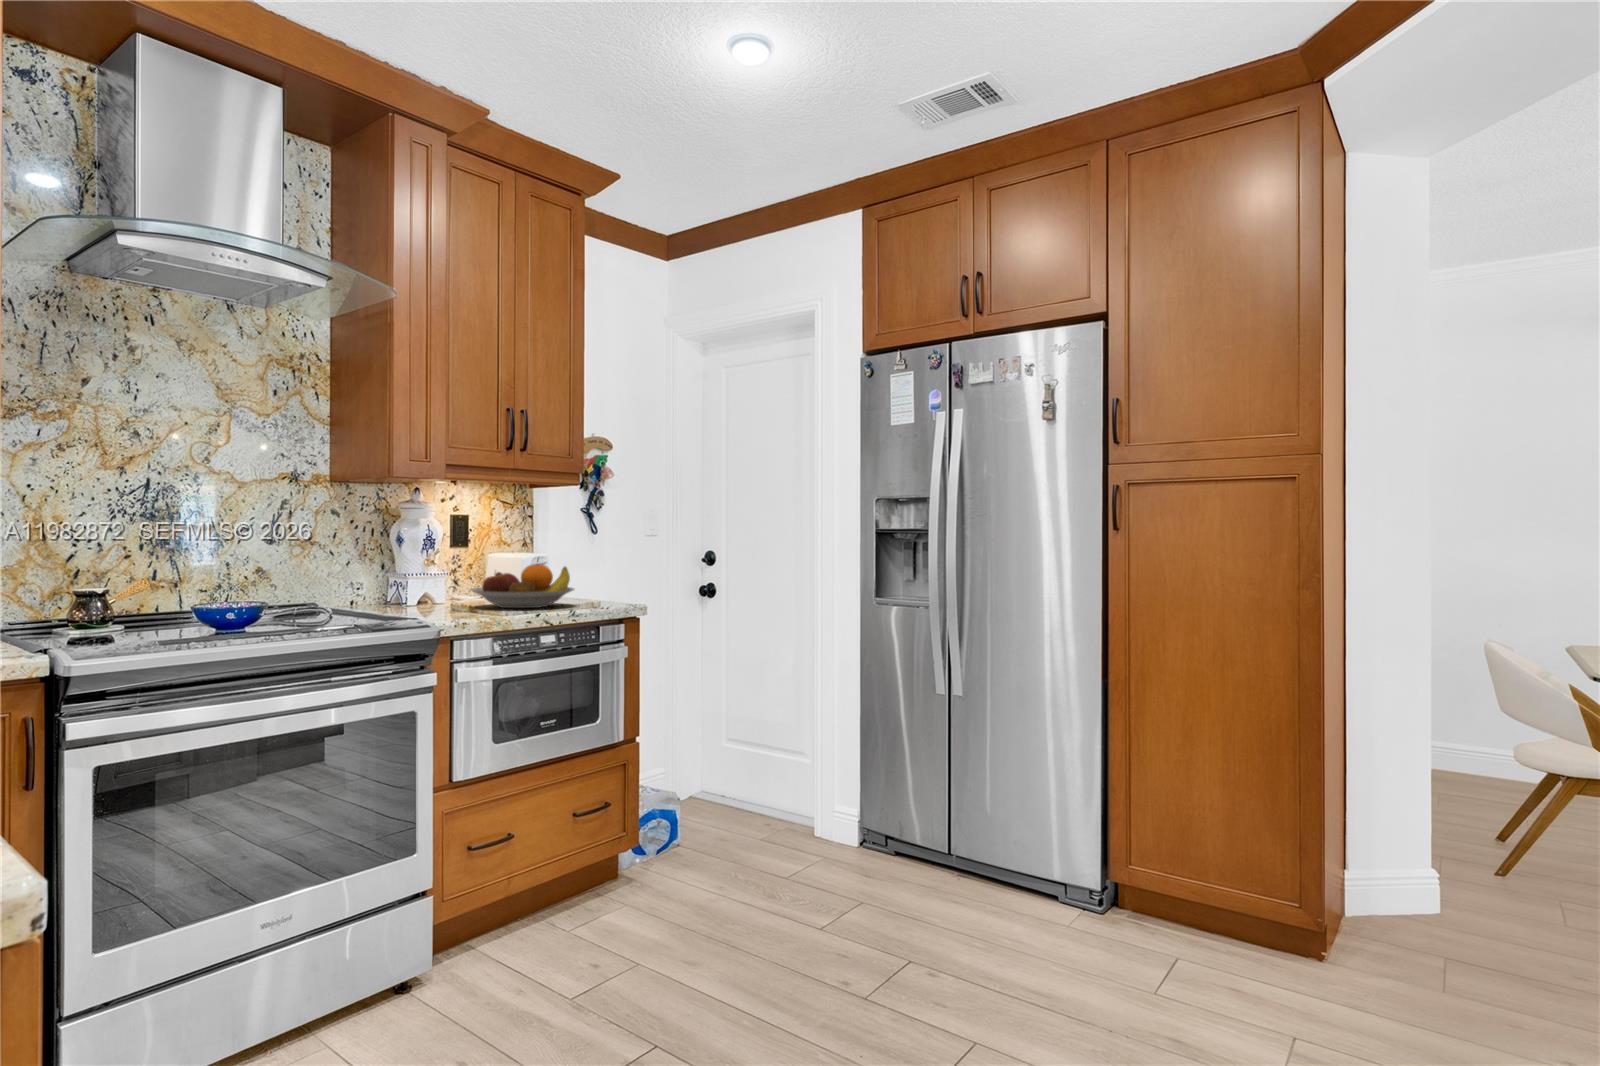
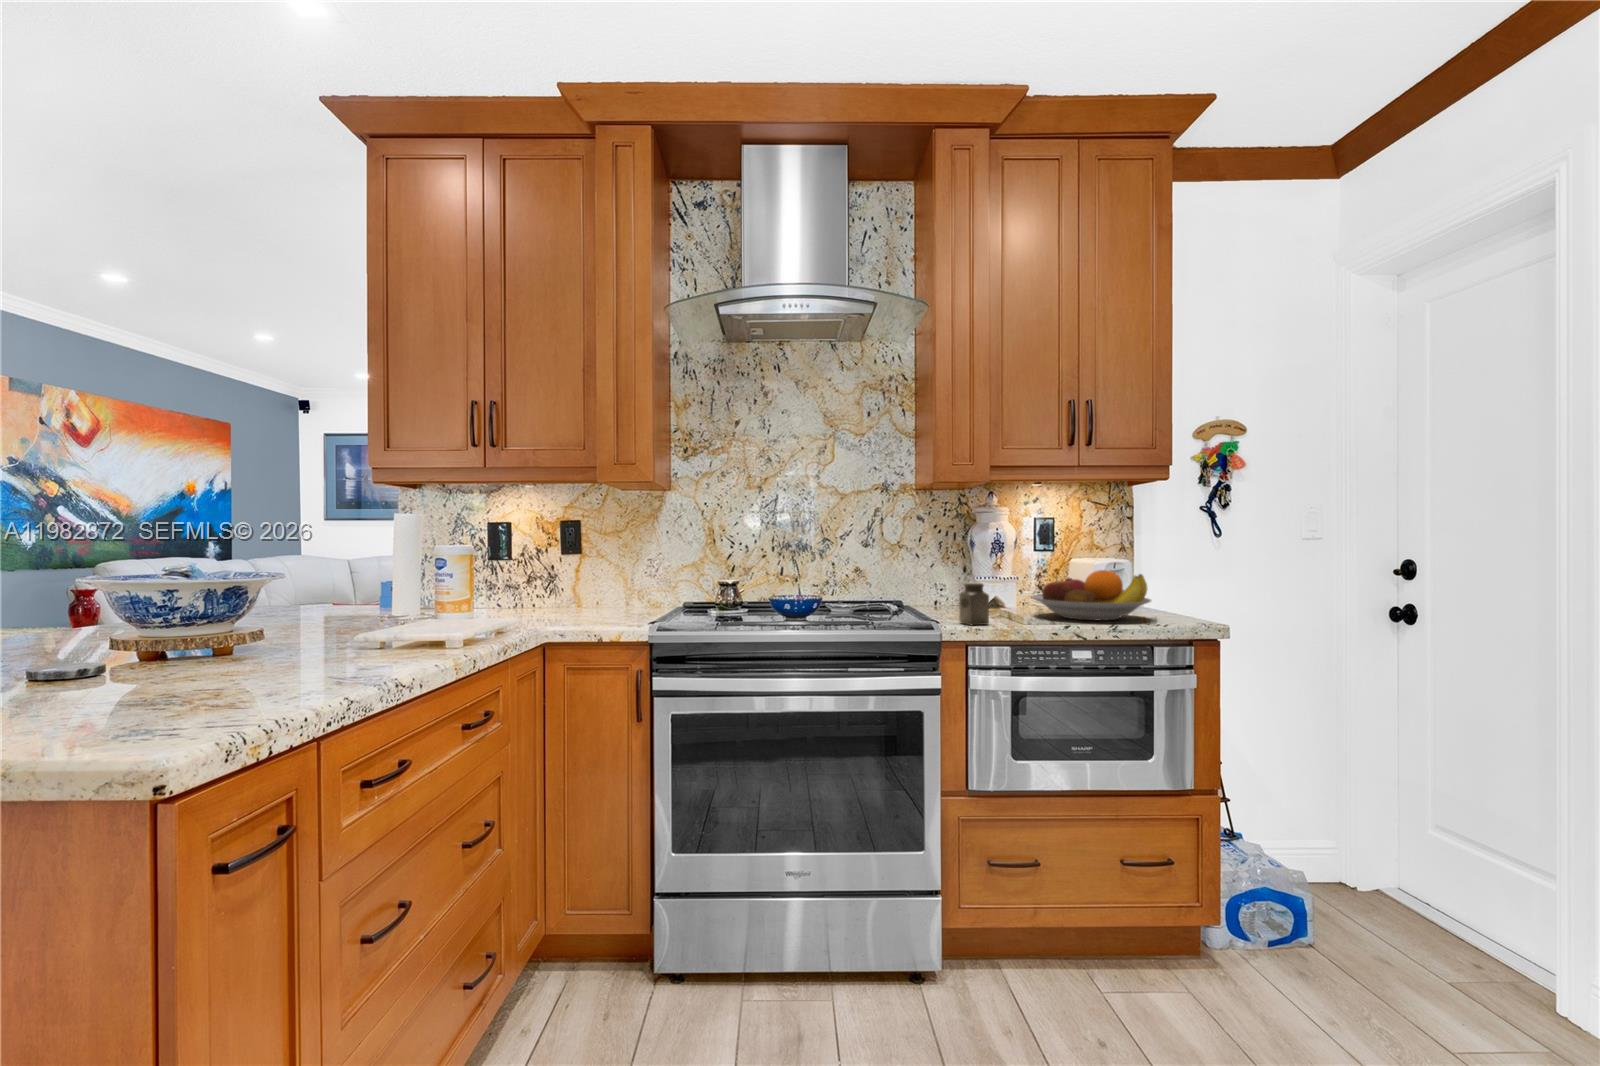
salt shaker: none [427,578,458,618] -> present [959,582,989,625]

